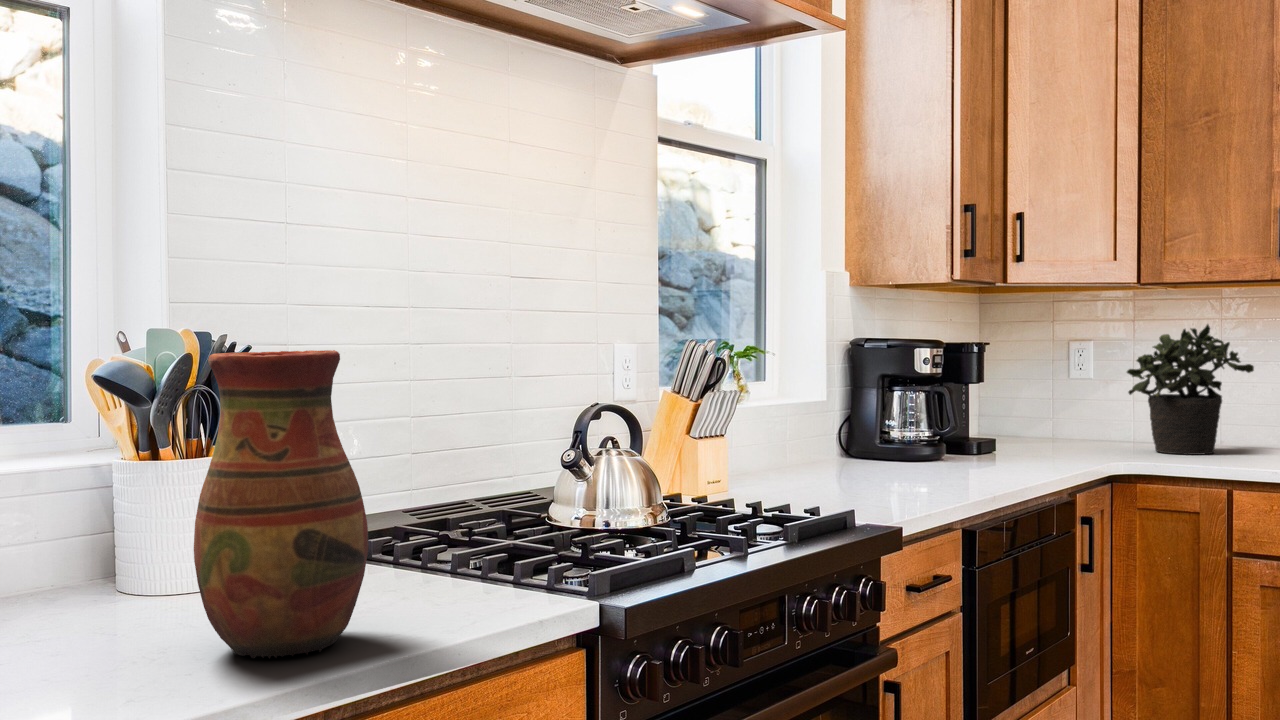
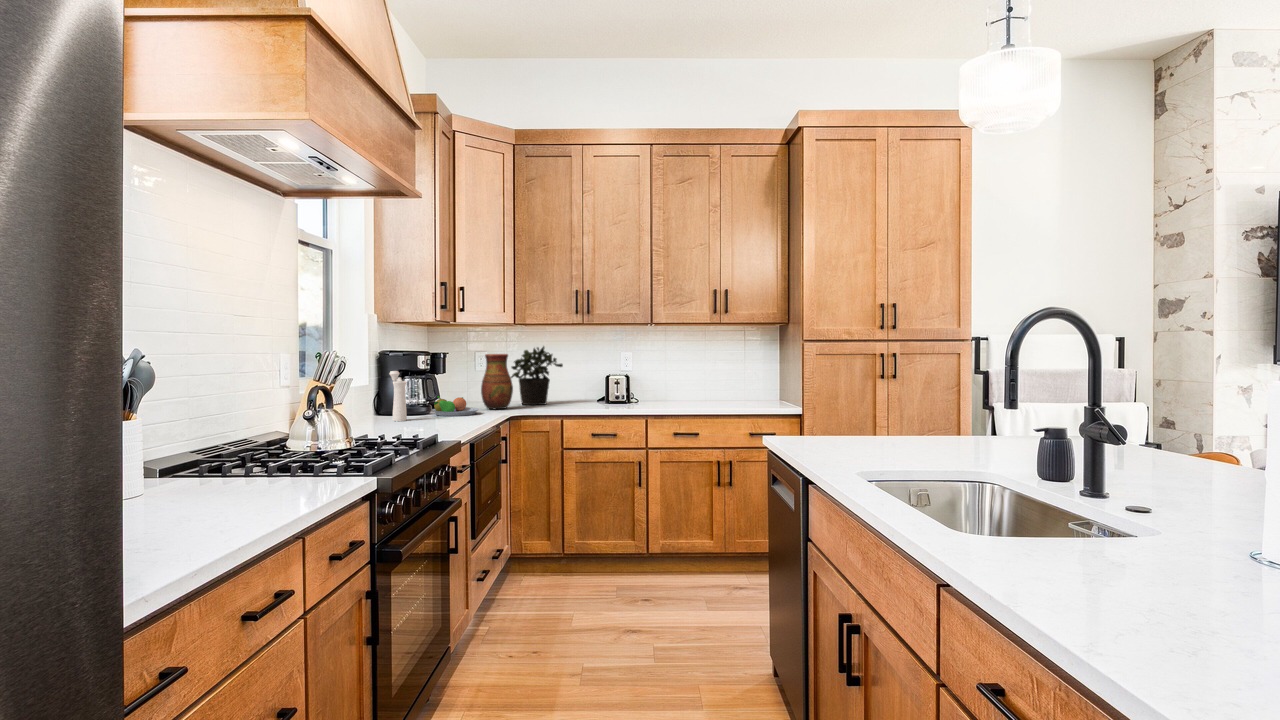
vase: present [194,350,369,658] -> present [481,354,513,409]
pepper mill: none [851,377,877,473] -> present [389,371,407,421]
fruit bowl: none [937,427,1034,469] -> present [432,396,479,416]

